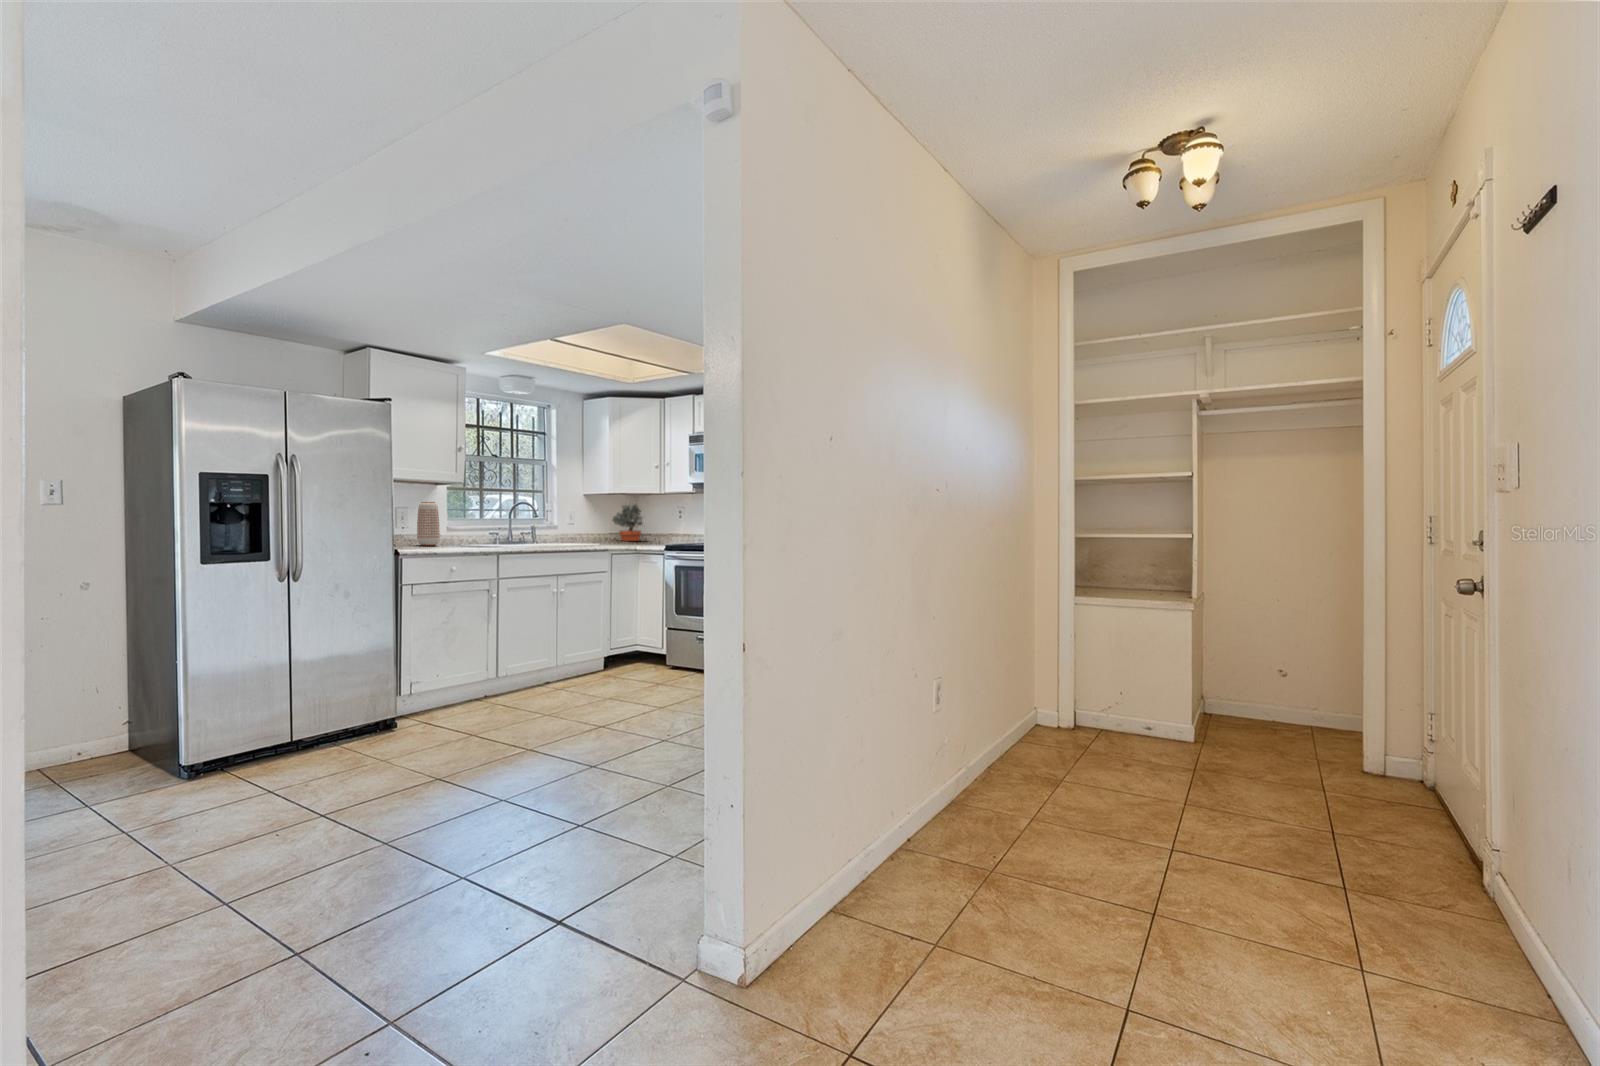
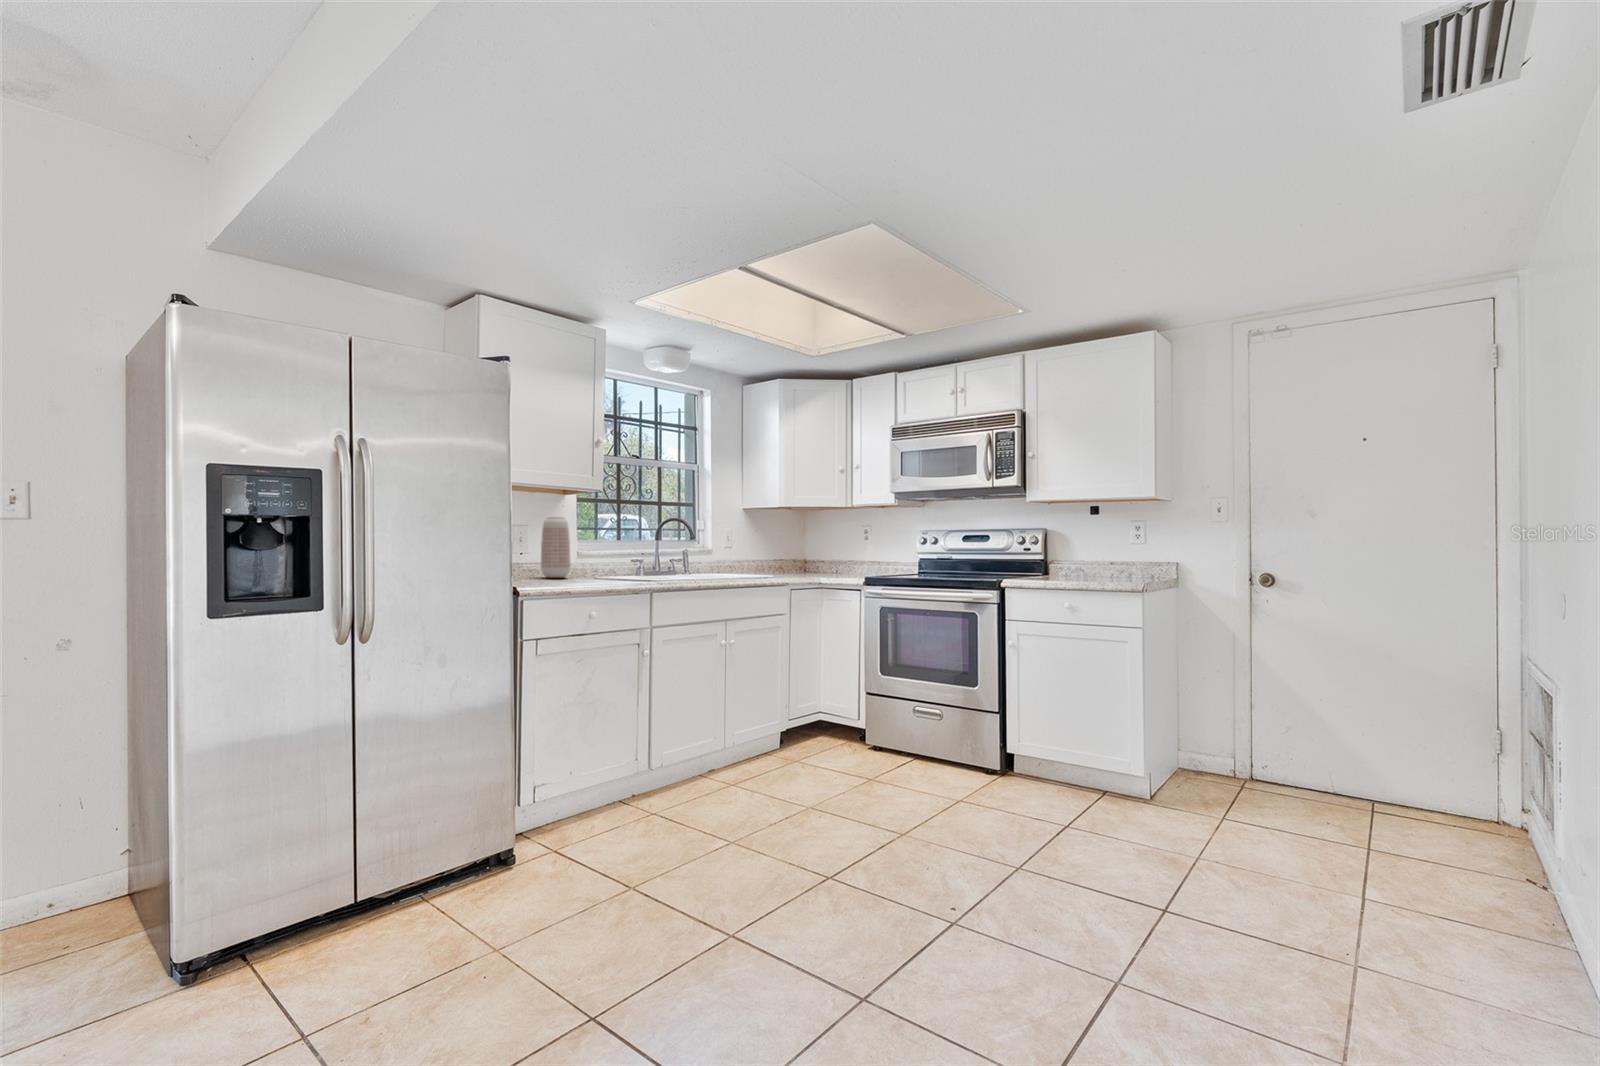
potted plant: present [613,503,643,541] -> none [775,516,818,569]

